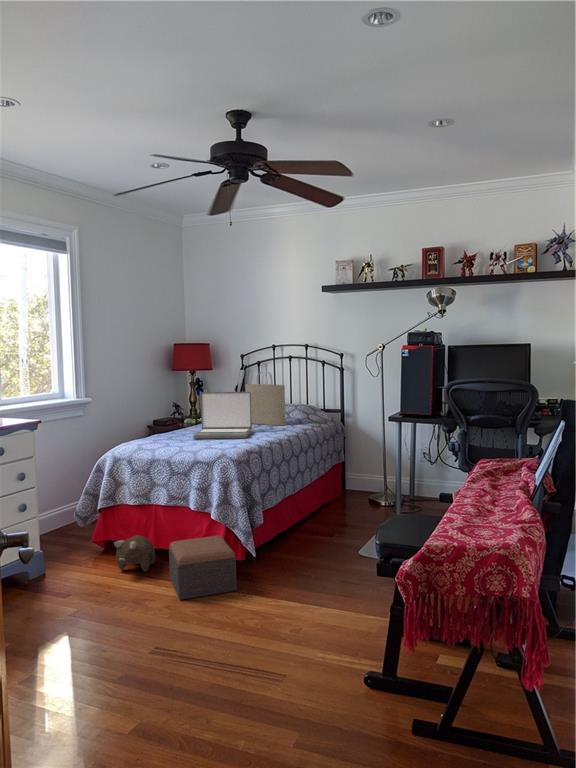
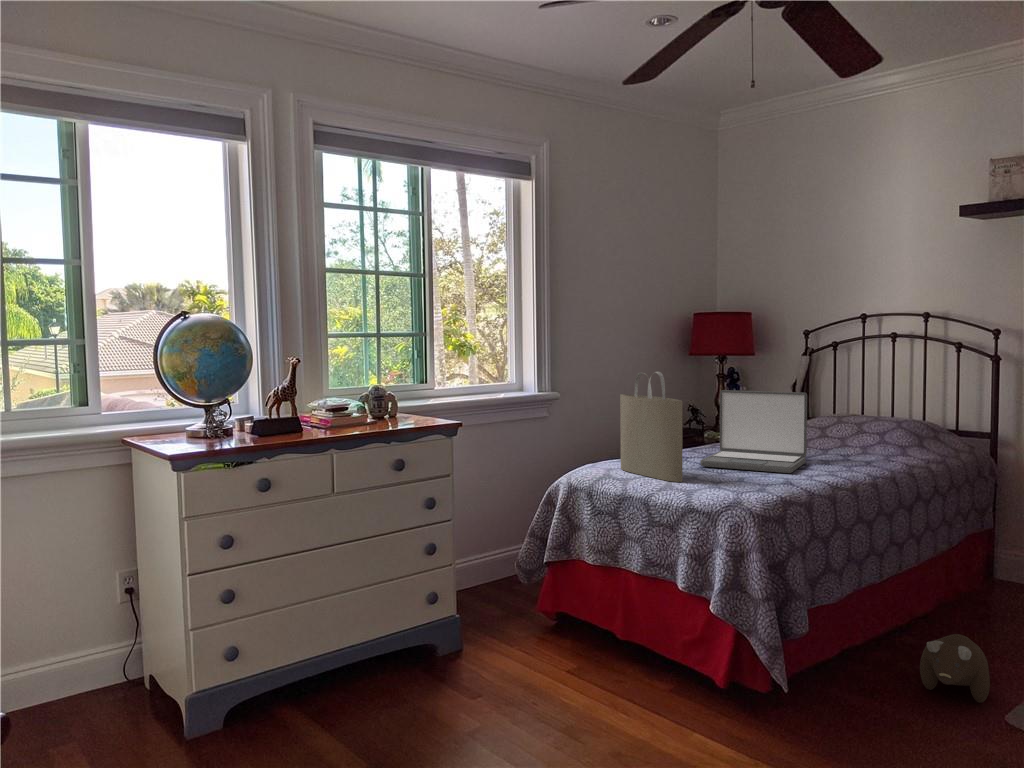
tote bag: present [245,372,285,425] -> present [620,372,683,482]
plush toy: present [114,535,155,572] -> present [920,634,990,703]
footstool: present [169,536,237,600] -> none [633,640,741,752]

